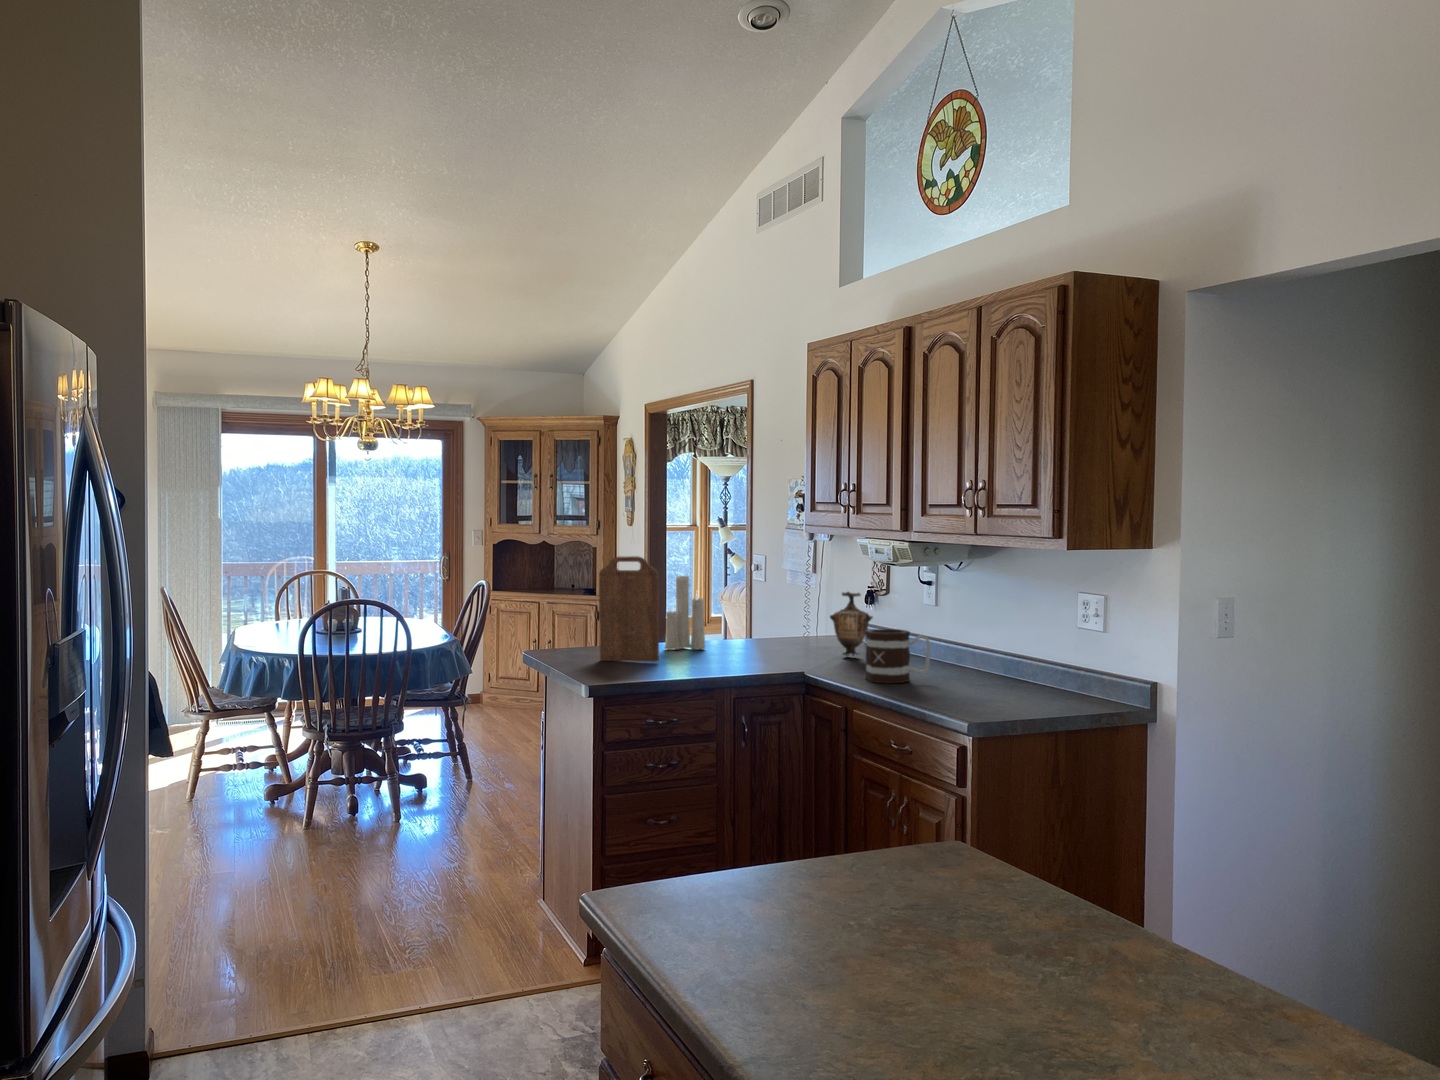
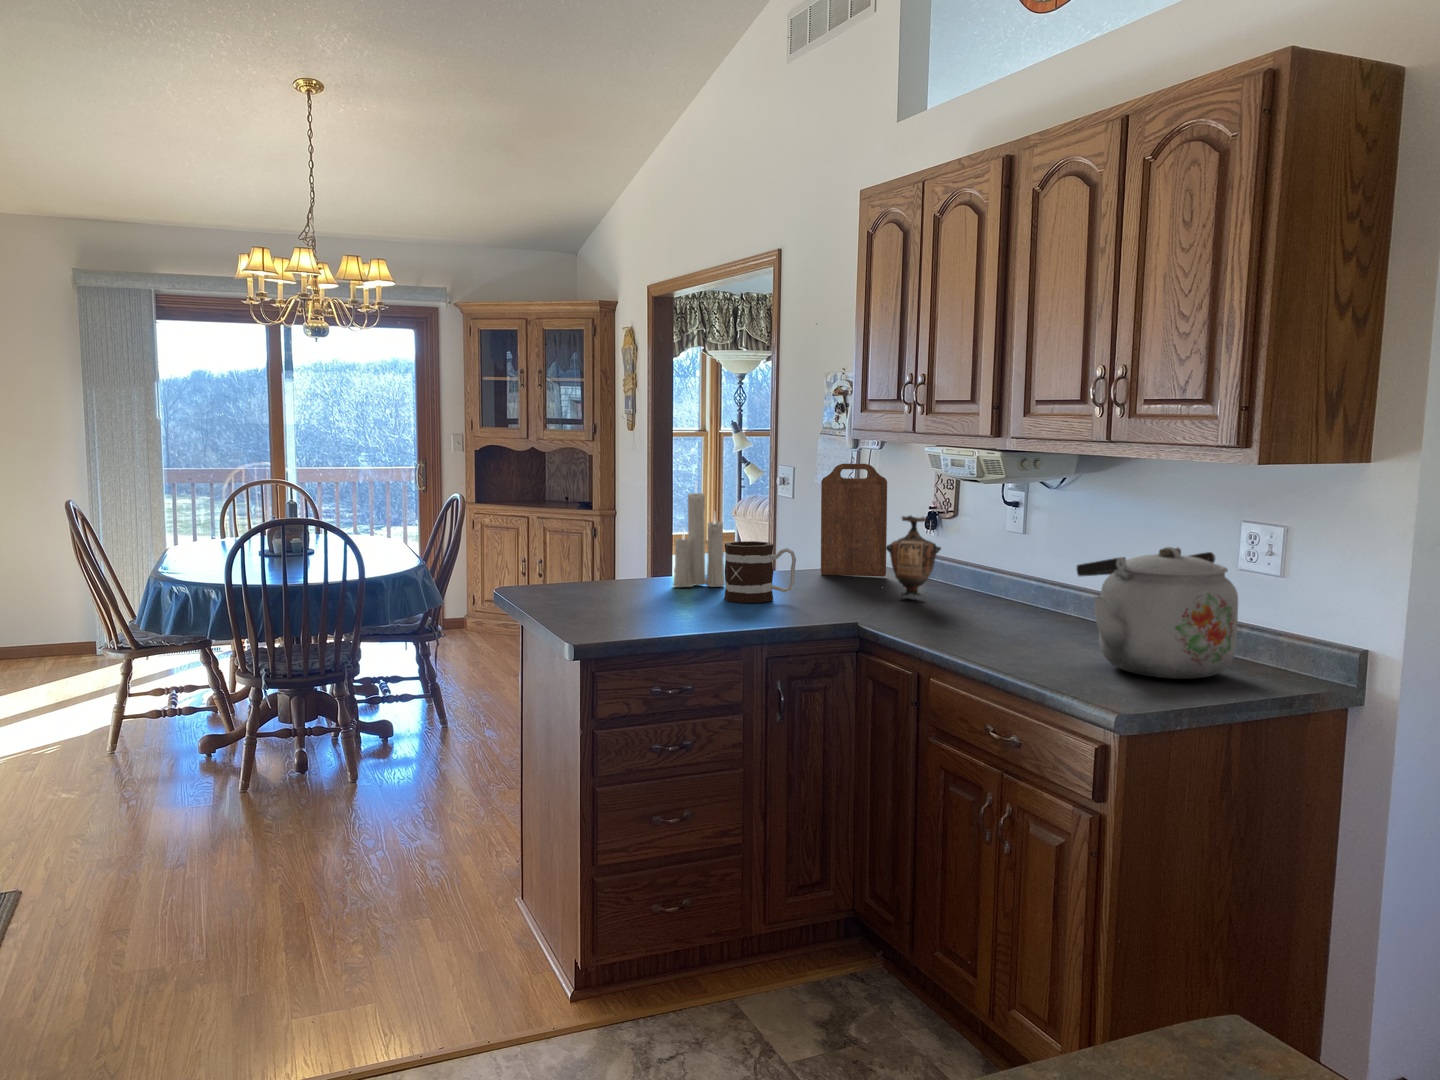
cutting board: present [599,556,659,662] -> present [821,464,887,577]
kettle: none [957,609,1069,703] -> present [1077,547,1238,679]
mug: present [866,629,930,683] -> present [724,541,796,603]

